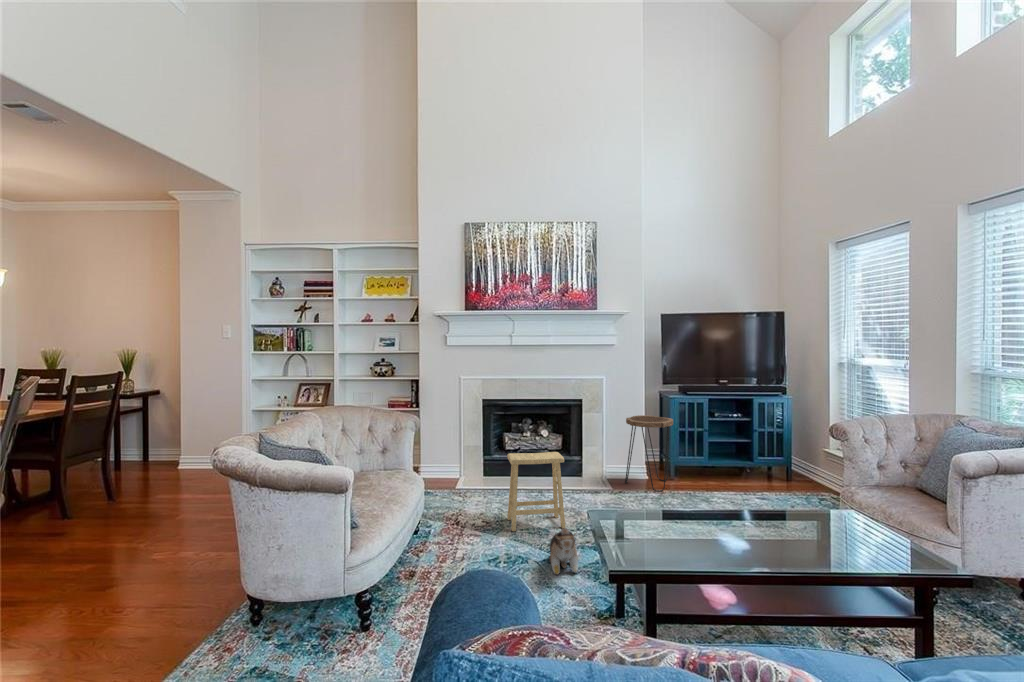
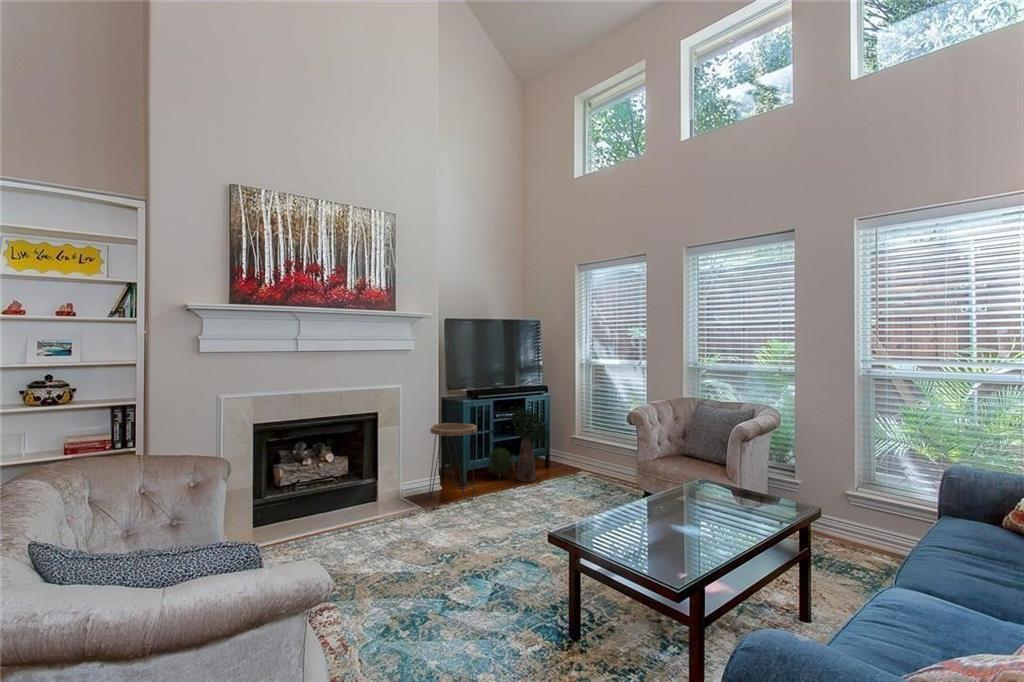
potted plant: none [697,405,770,488] -> present [486,407,547,481]
footstool: present [507,452,565,531] -> none [347,477,426,587]
plush toy: present [549,528,578,575] -> none [452,563,517,622]

